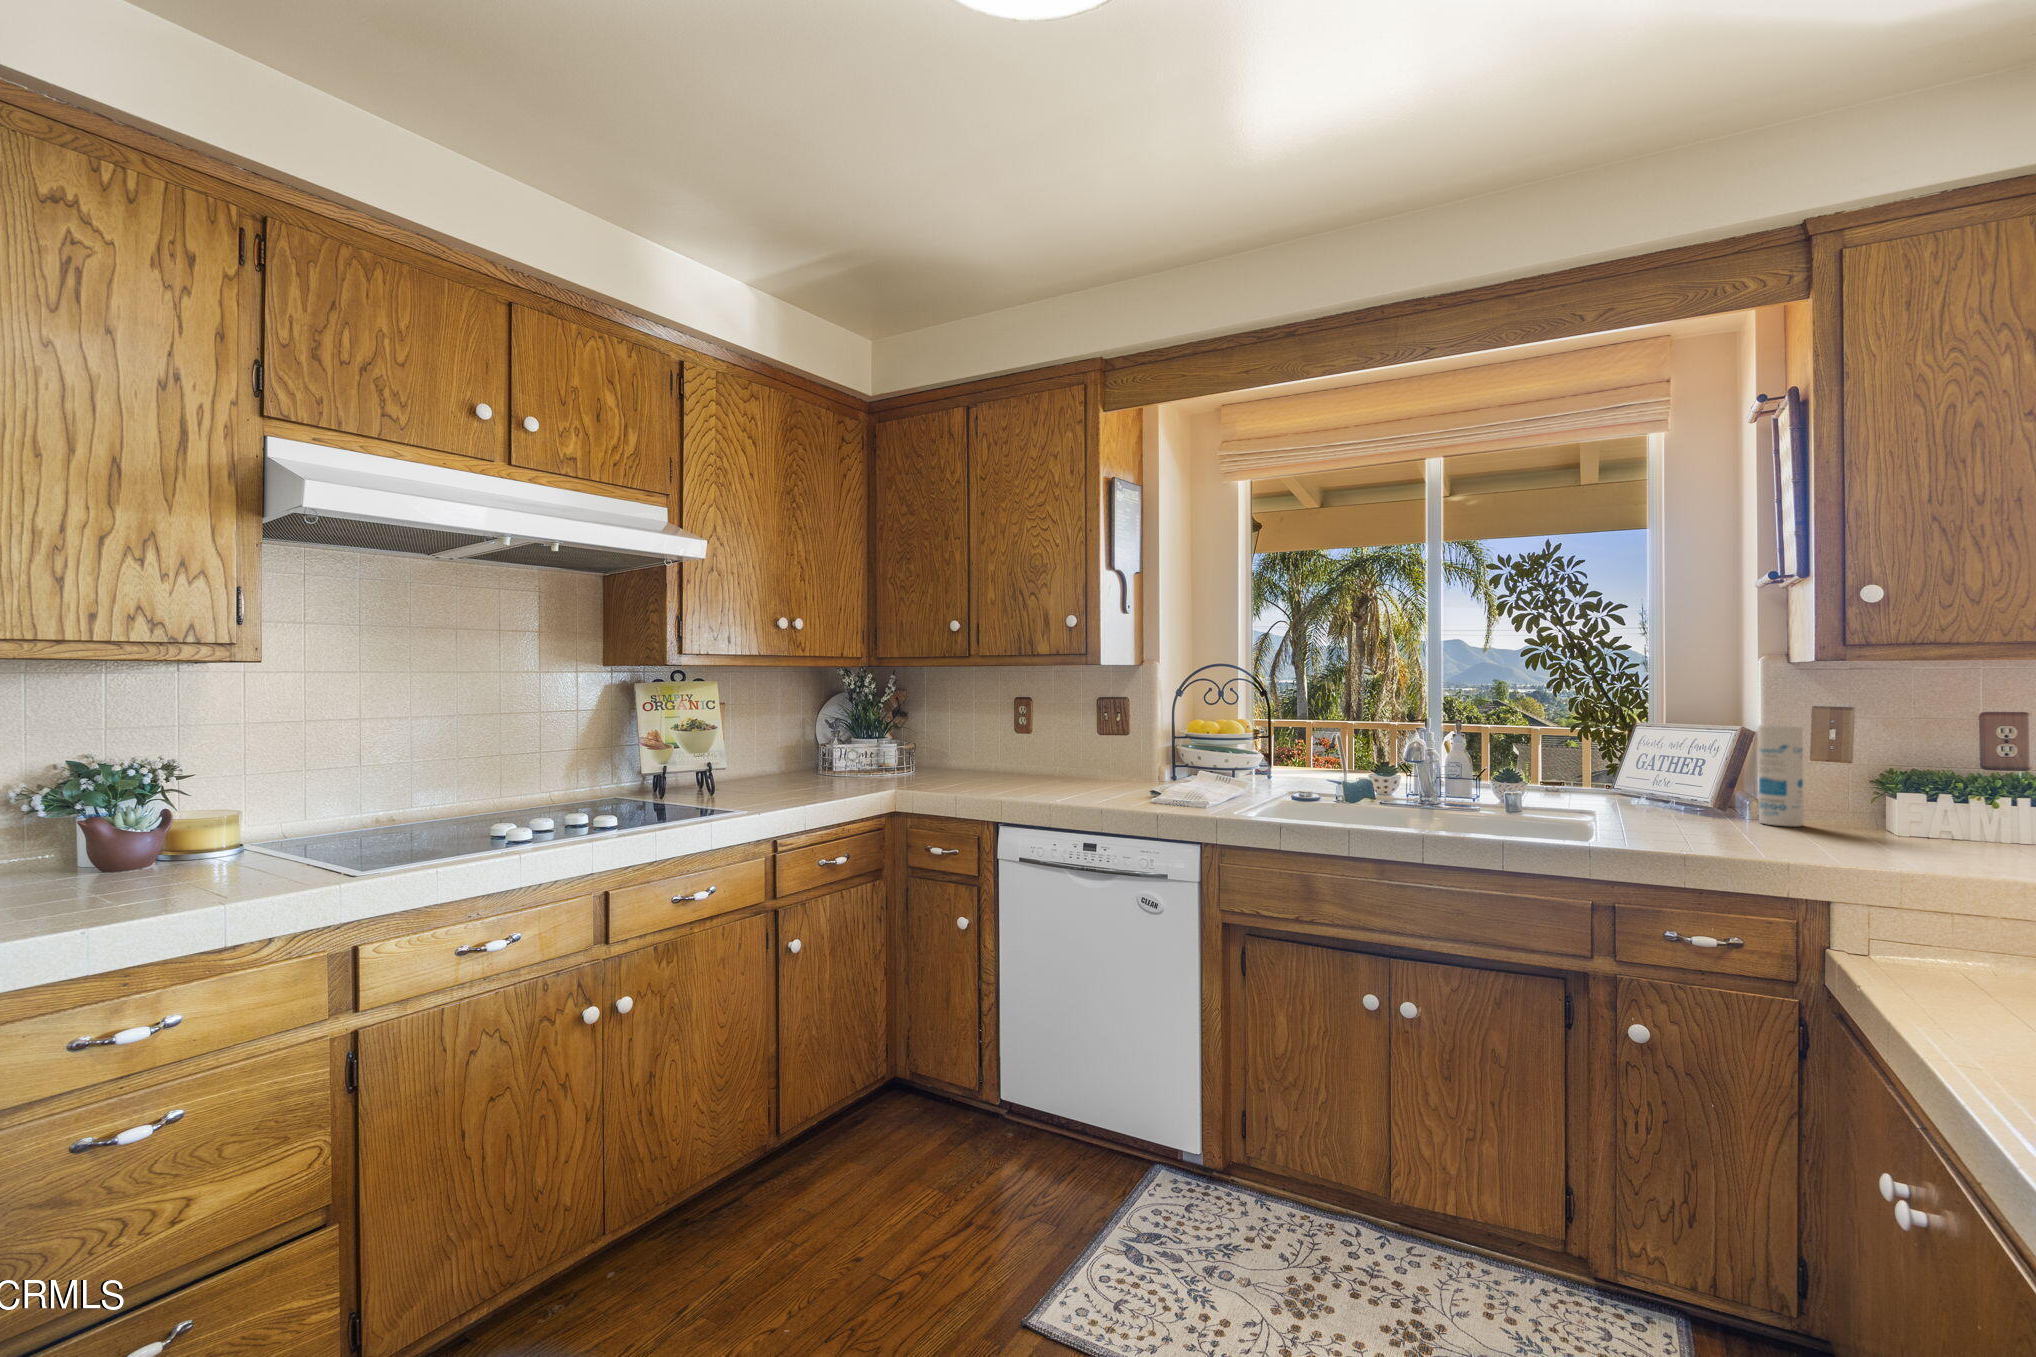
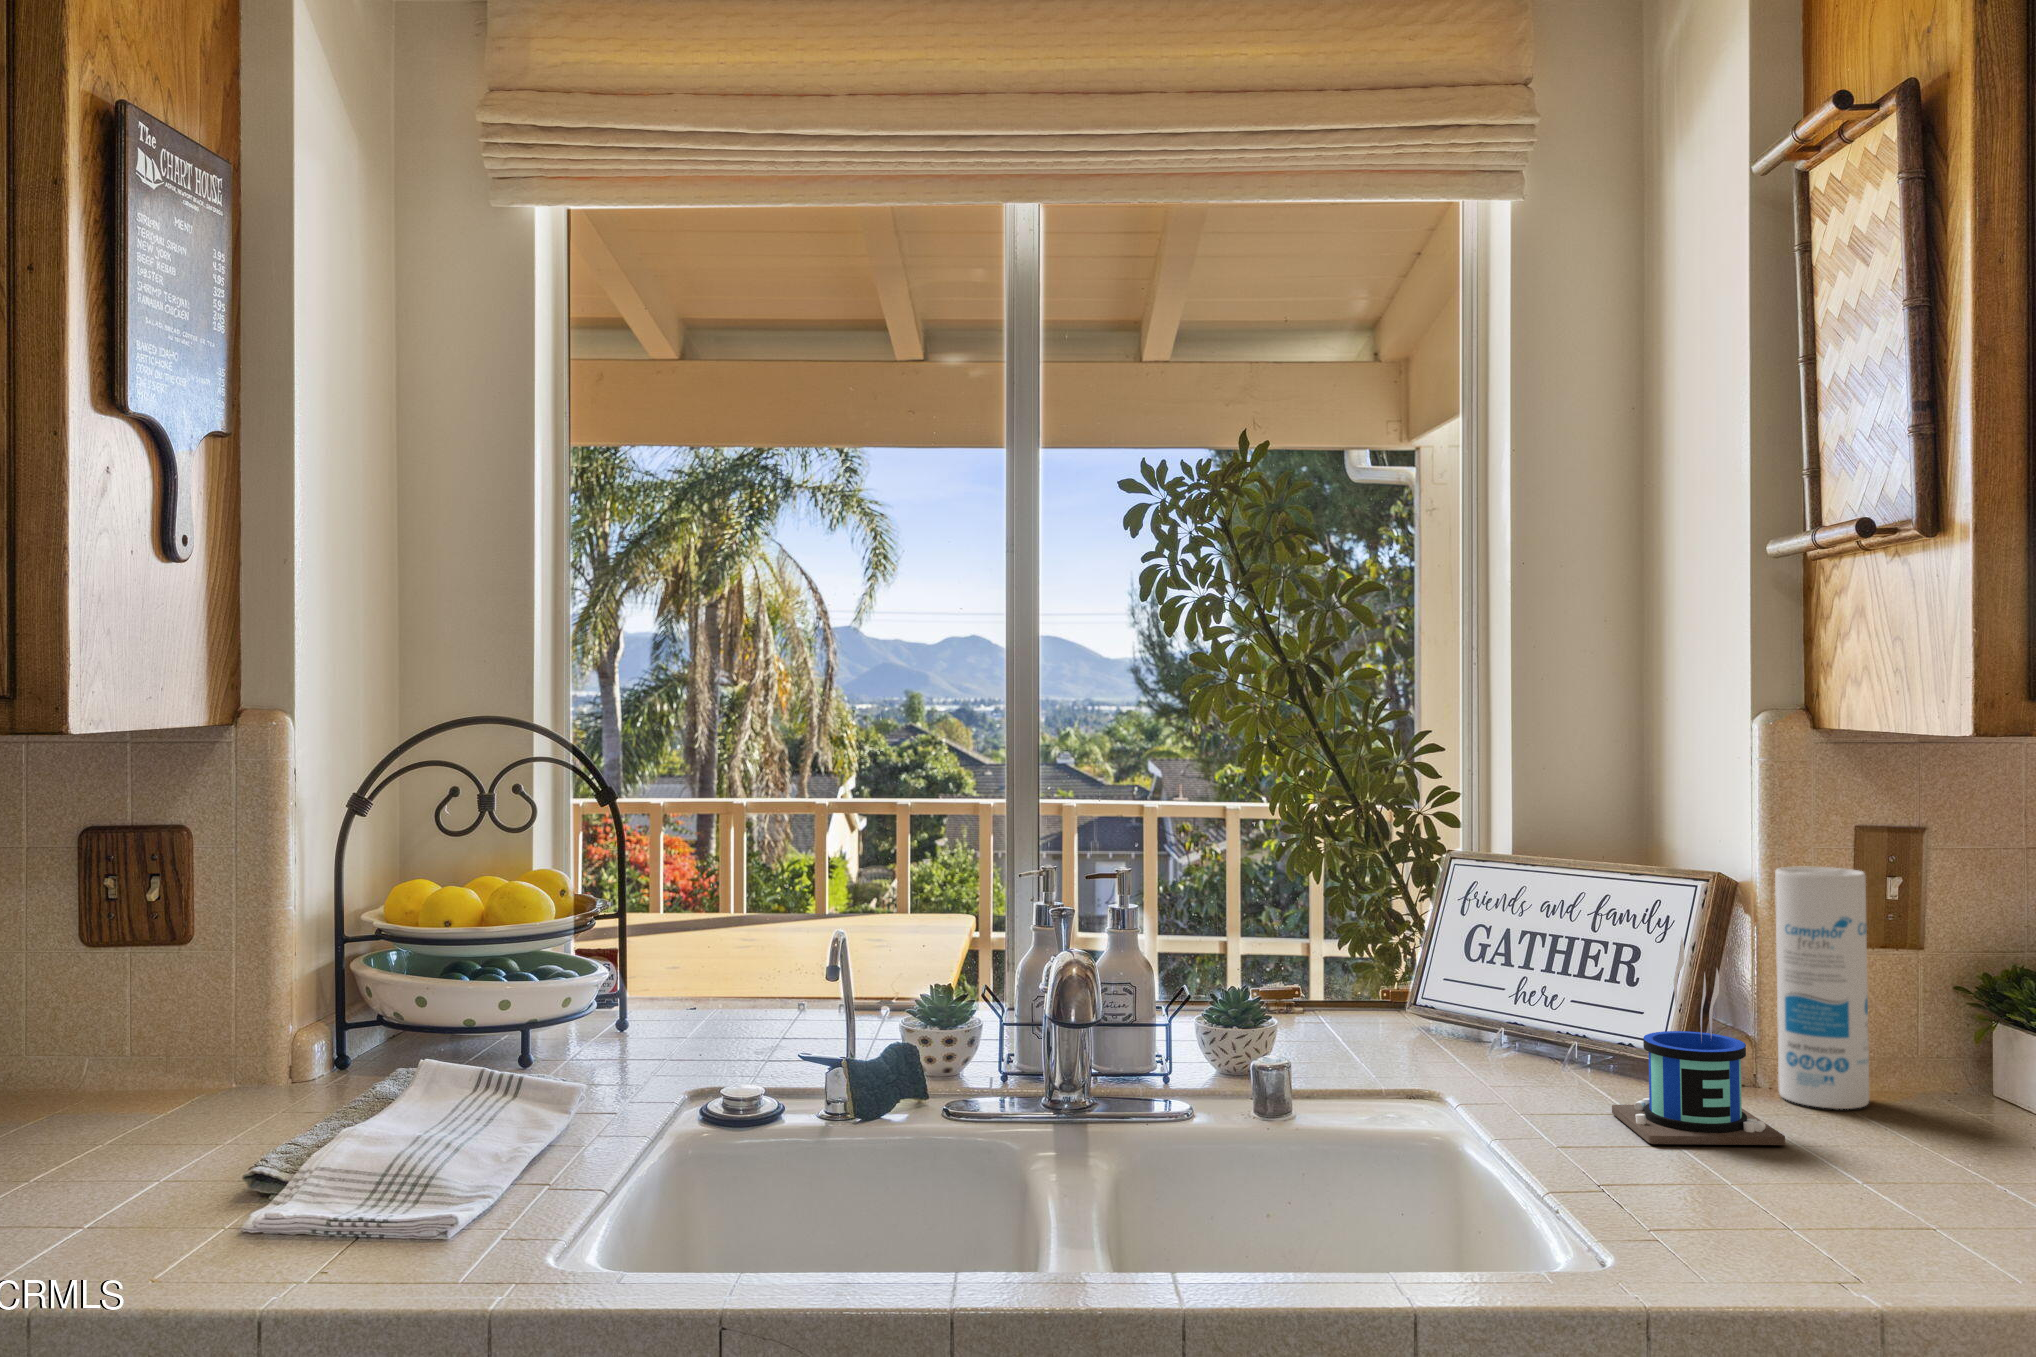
mug: none [1662,747,1727,829] -> present [1612,938,1785,1145]

